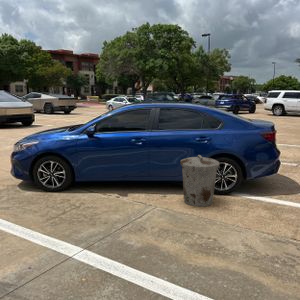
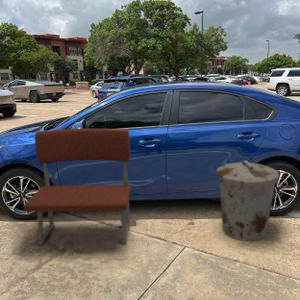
bench: none [56,130,125,205] -> present [24,129,131,245]

